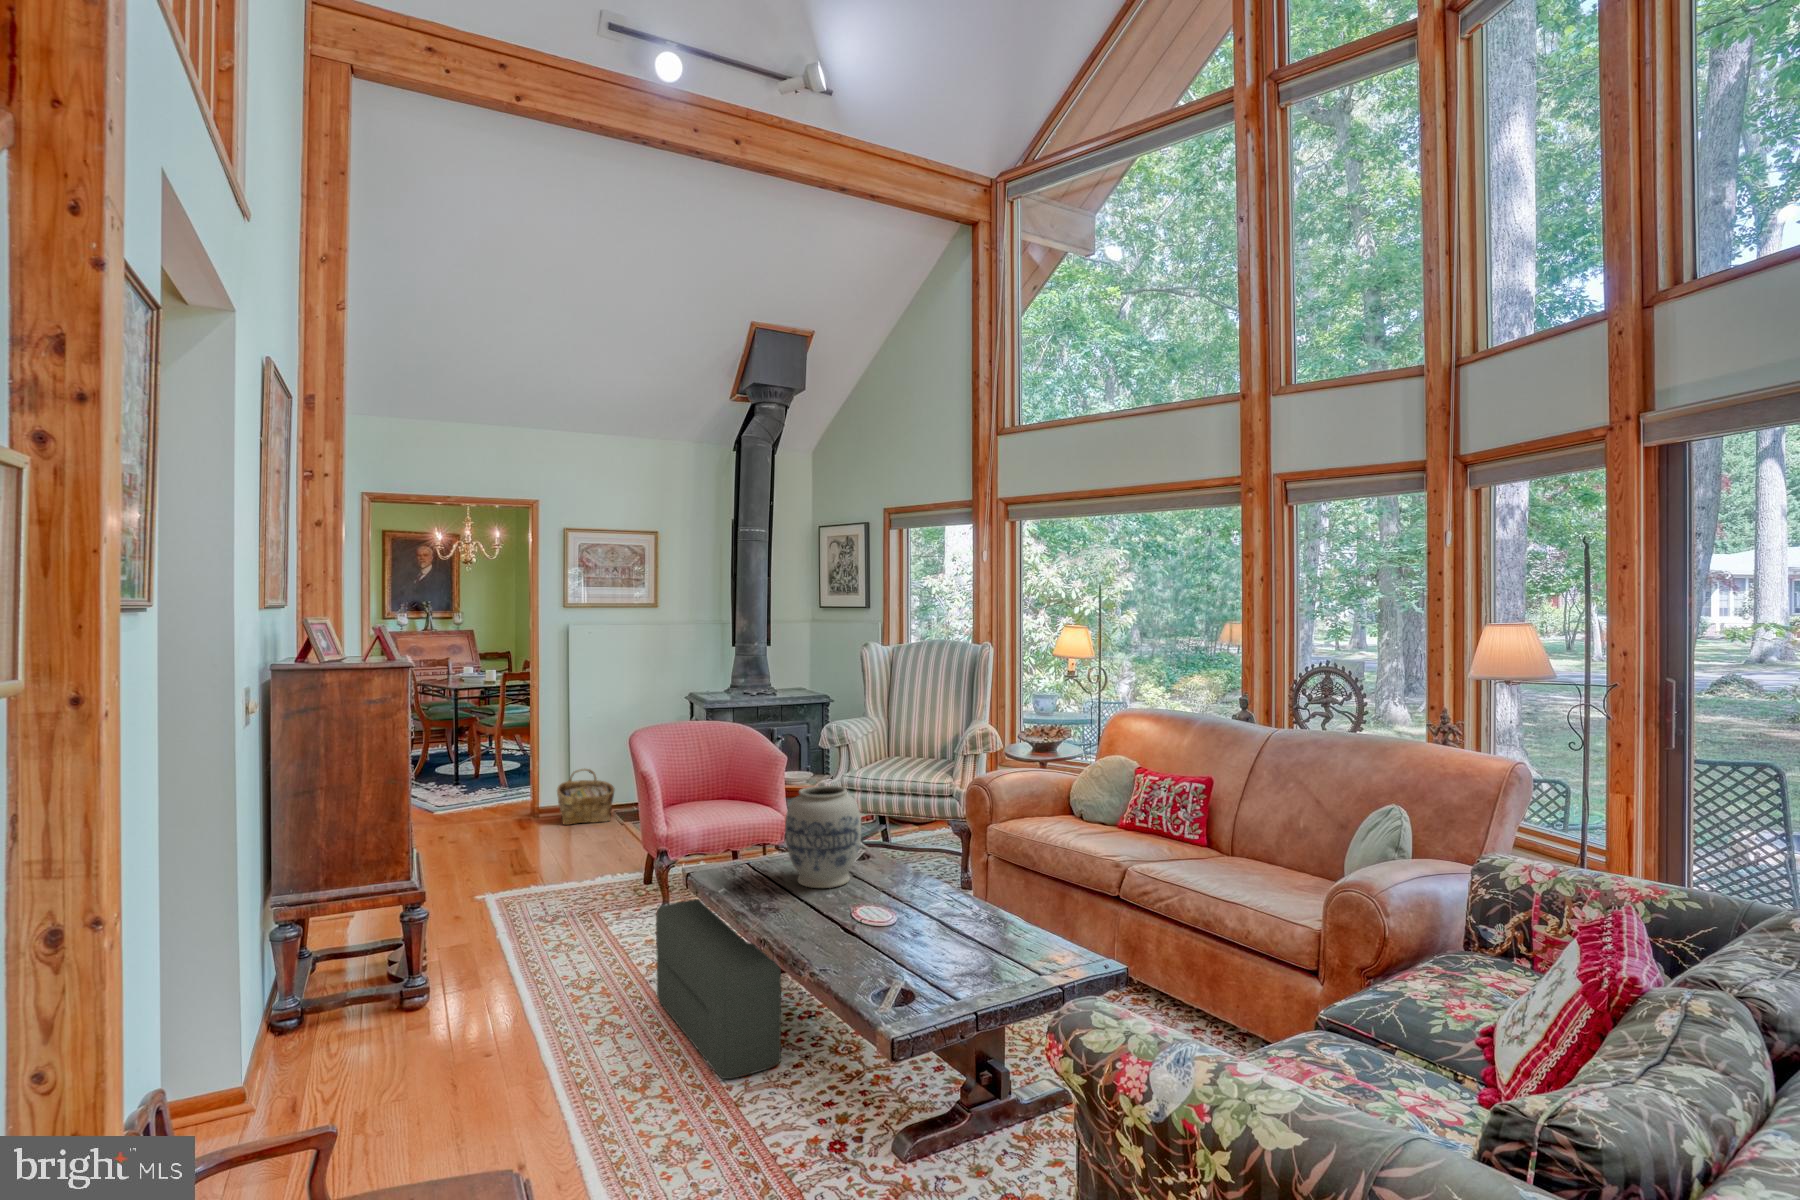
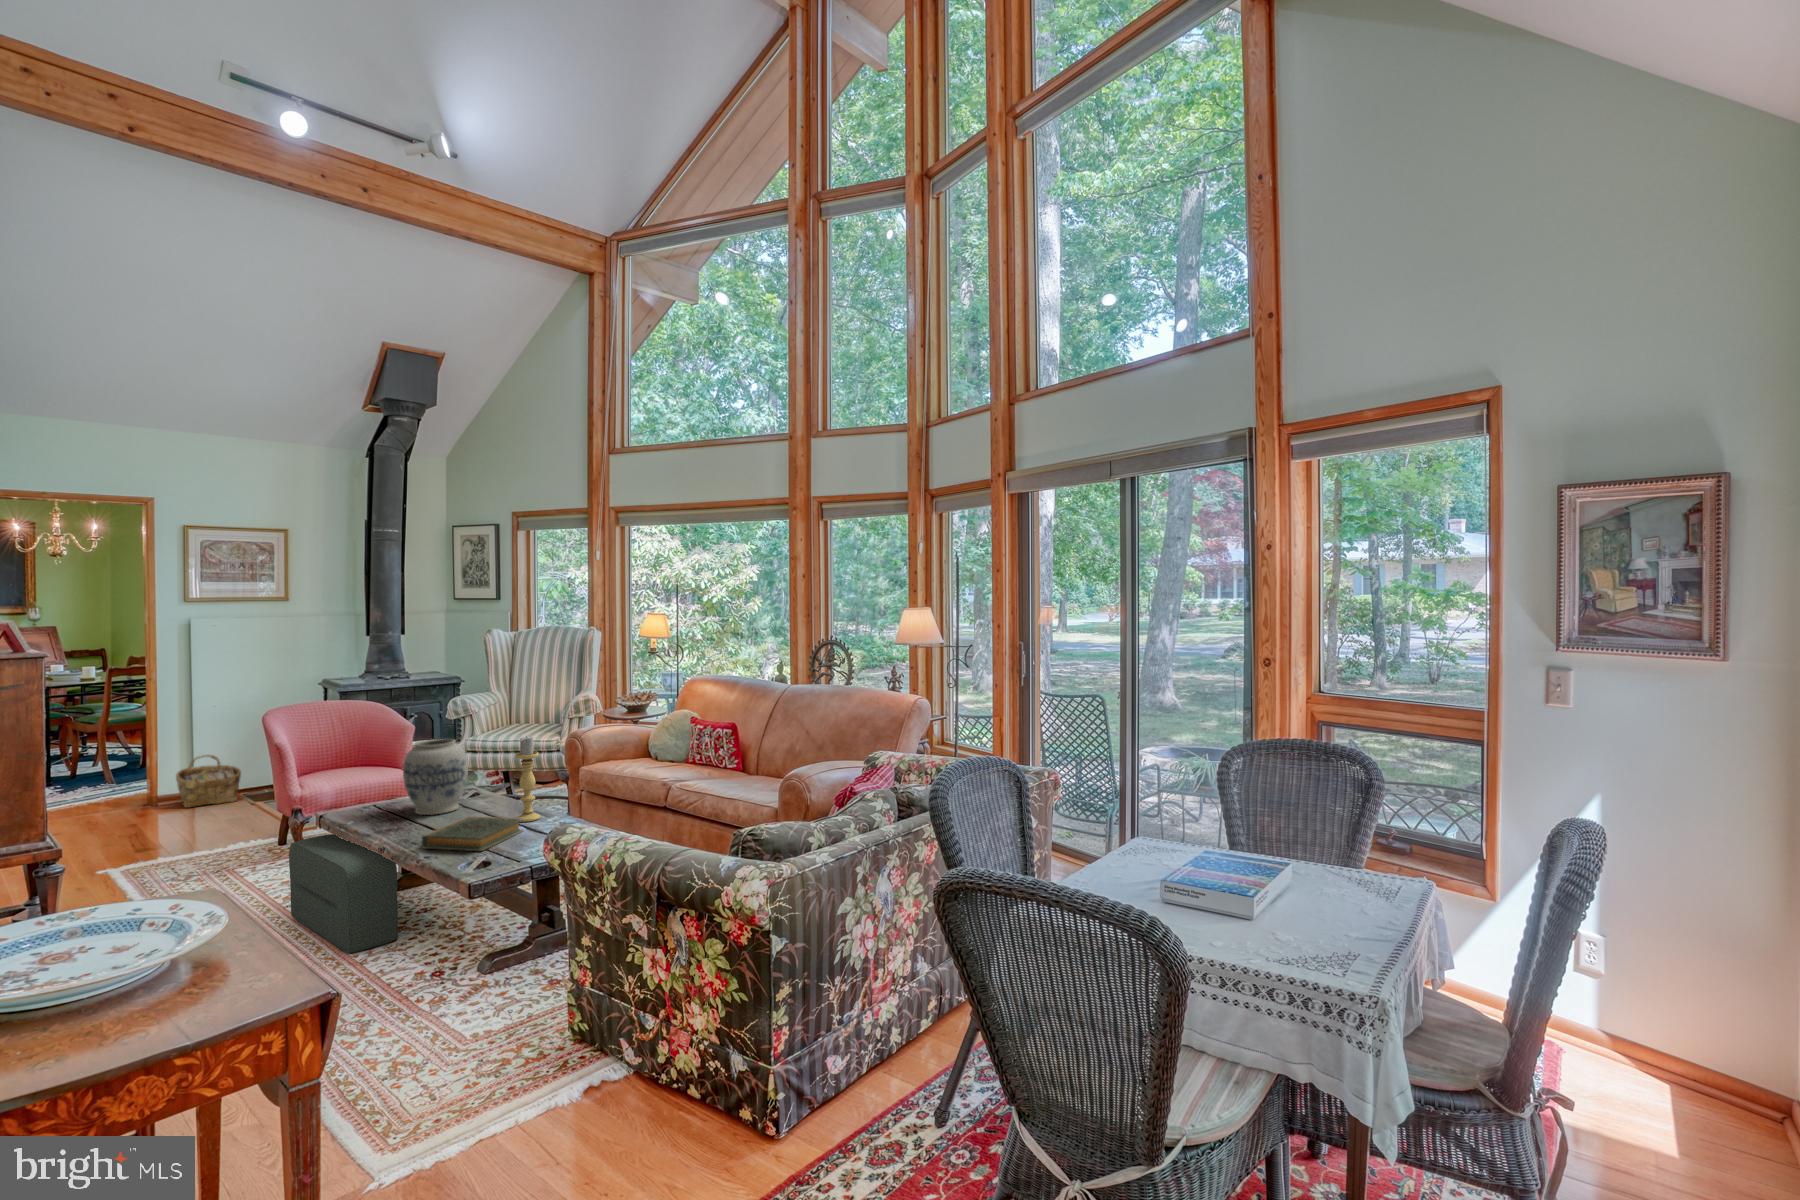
candle holder: none [927,793,959,916] -> present [515,736,540,822]
hardback book: none [815,902,945,967] -> present [422,816,523,851]

